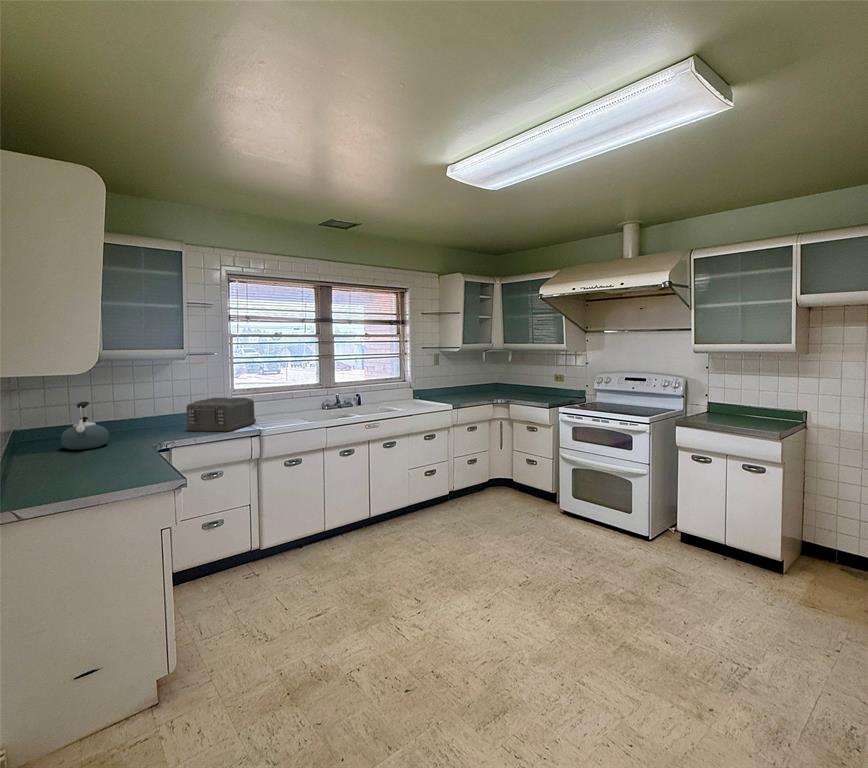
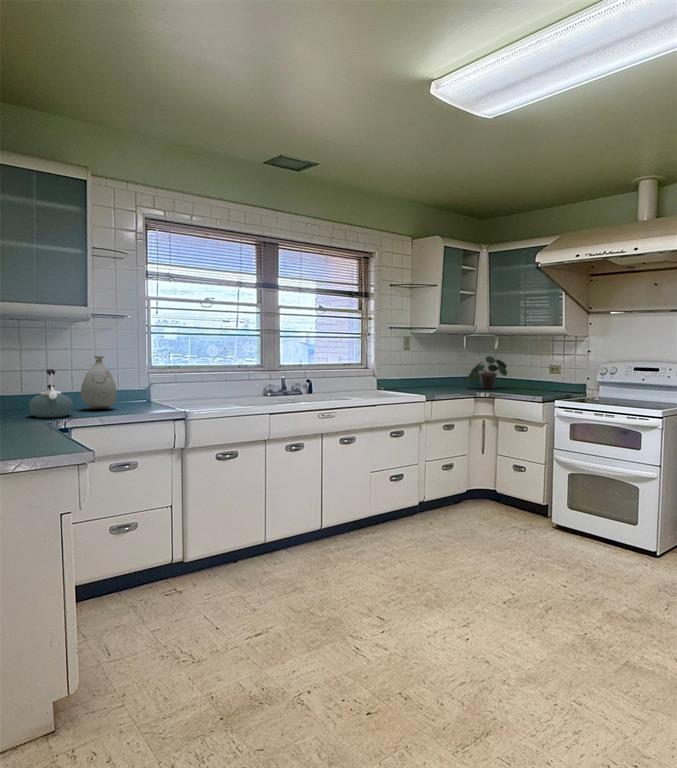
potted plant: none [487,369,520,396] -> present [466,356,507,389]
vase: none [126,385,163,435] -> present [81,356,117,409]
toaster: present [186,398,256,431] -> none [138,374,208,409]

